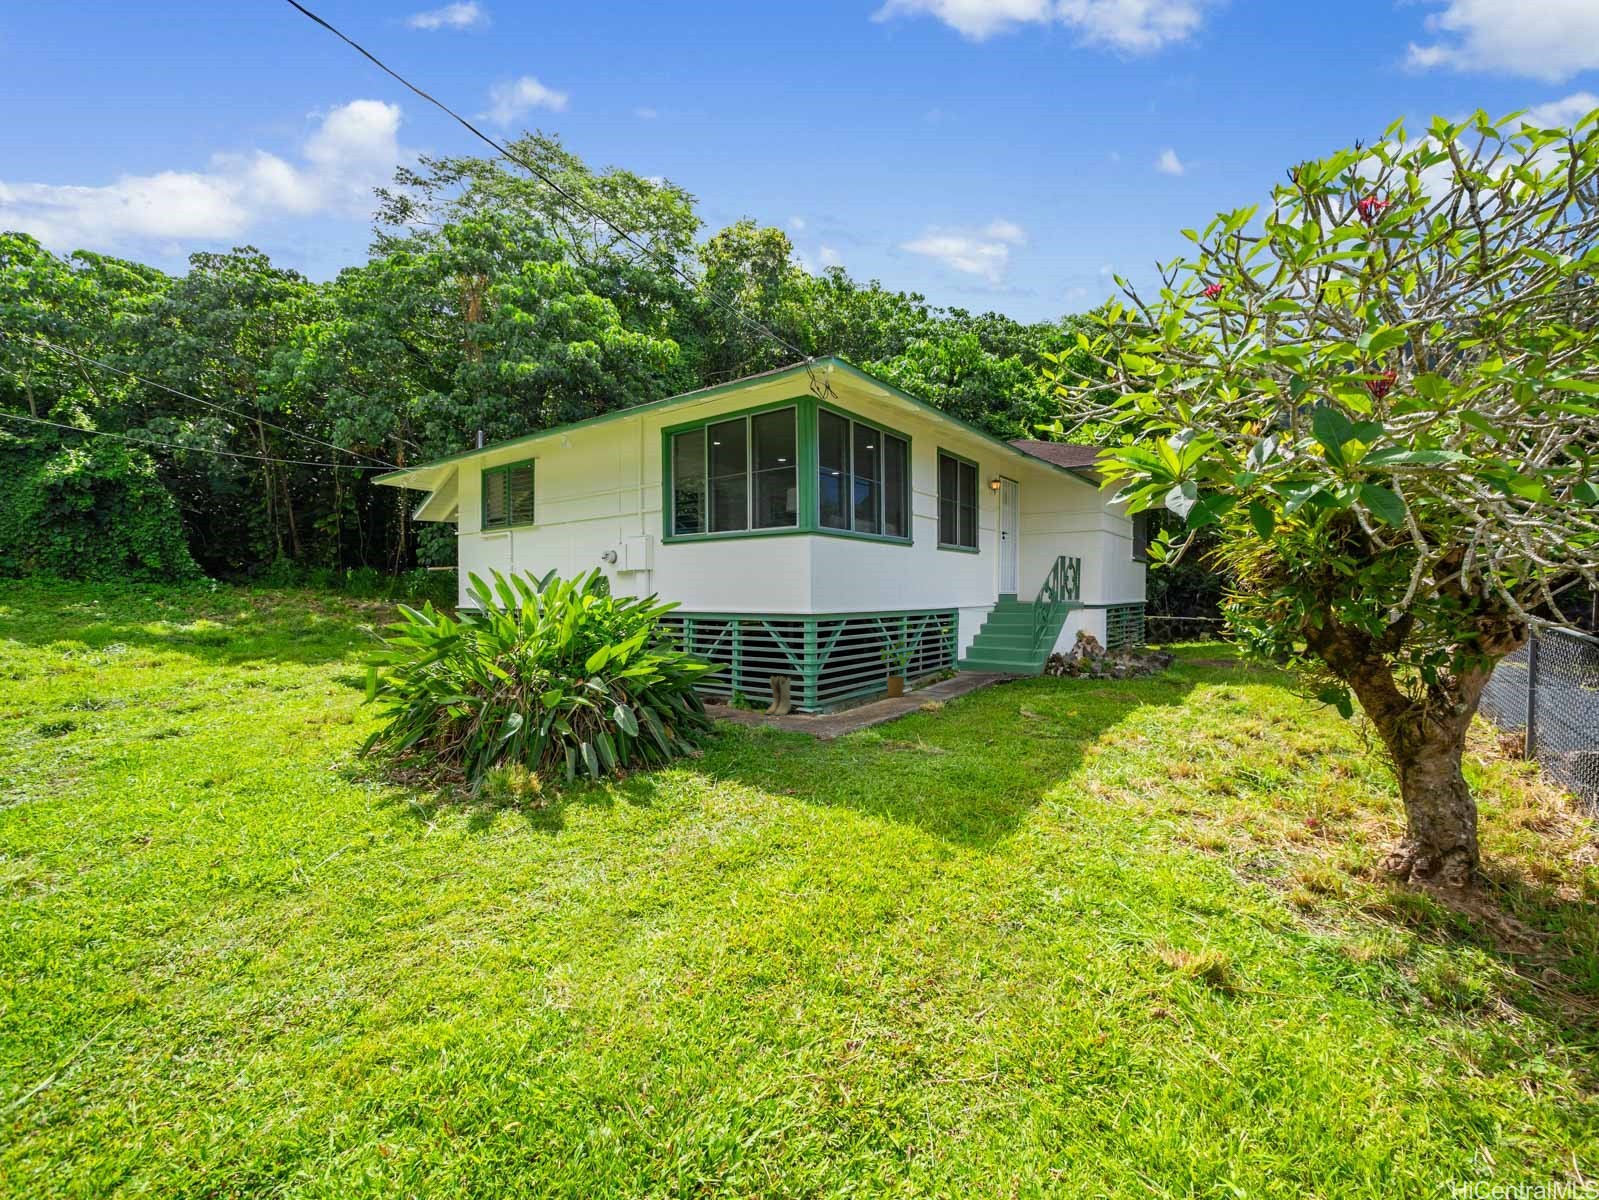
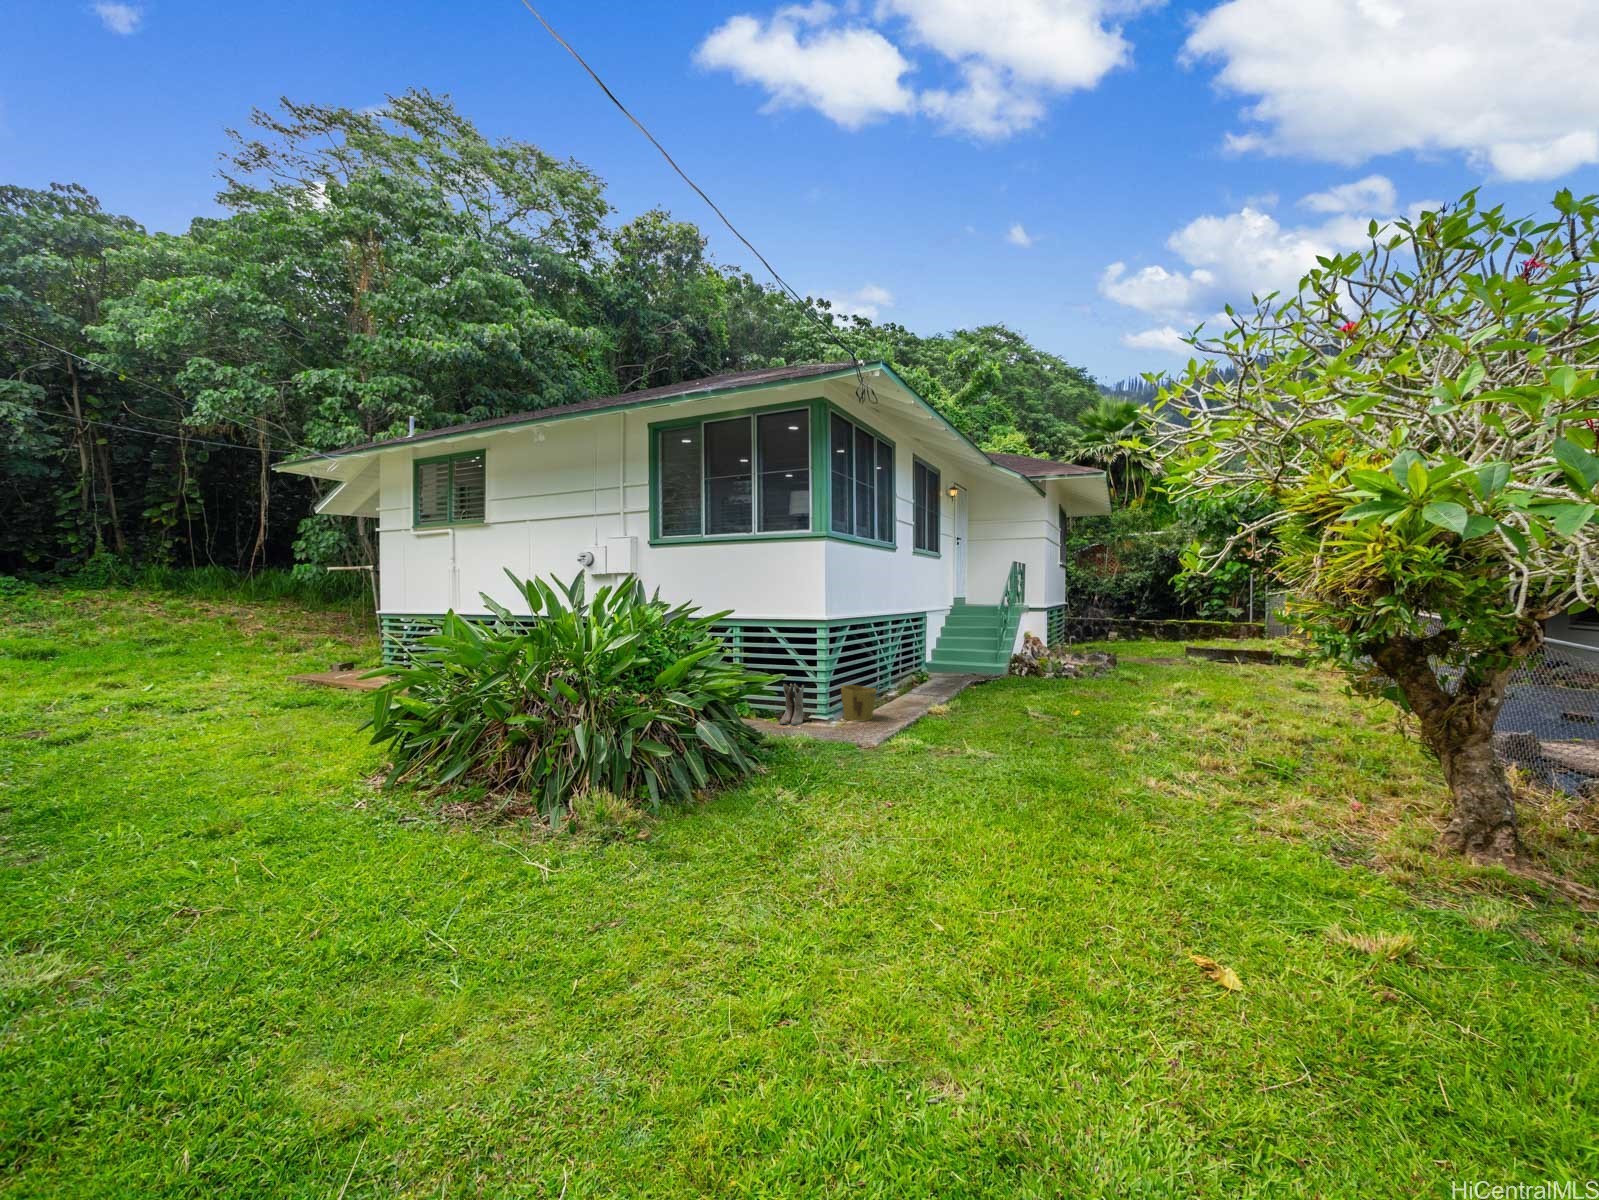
house plant: present [881,641,914,697] -> none [876,645,912,702]
bucket: none [827,679,864,715] -> present [841,685,877,721]

